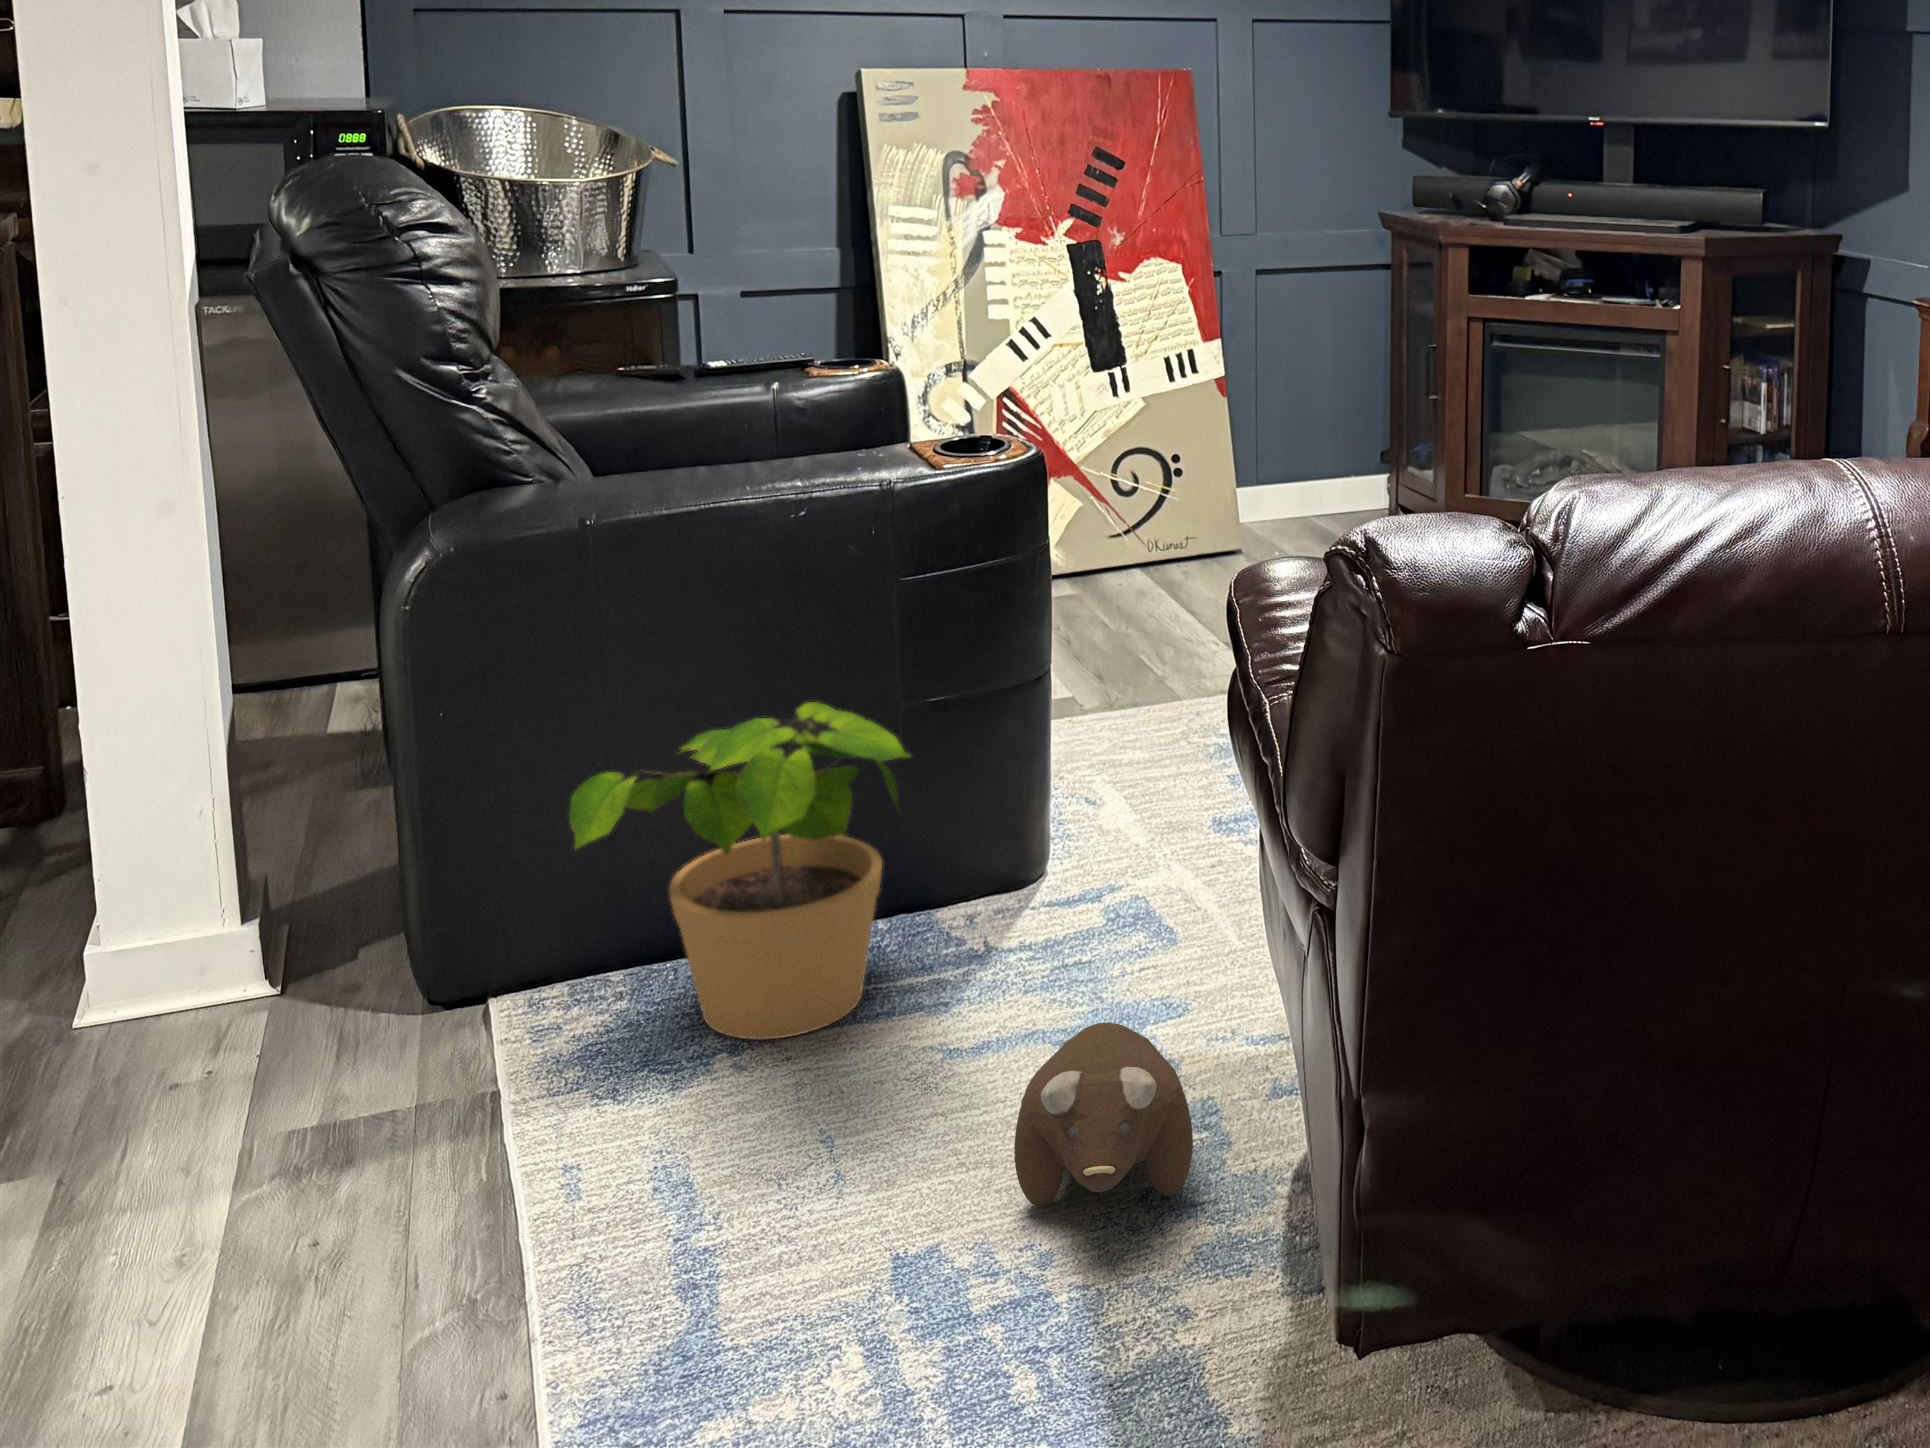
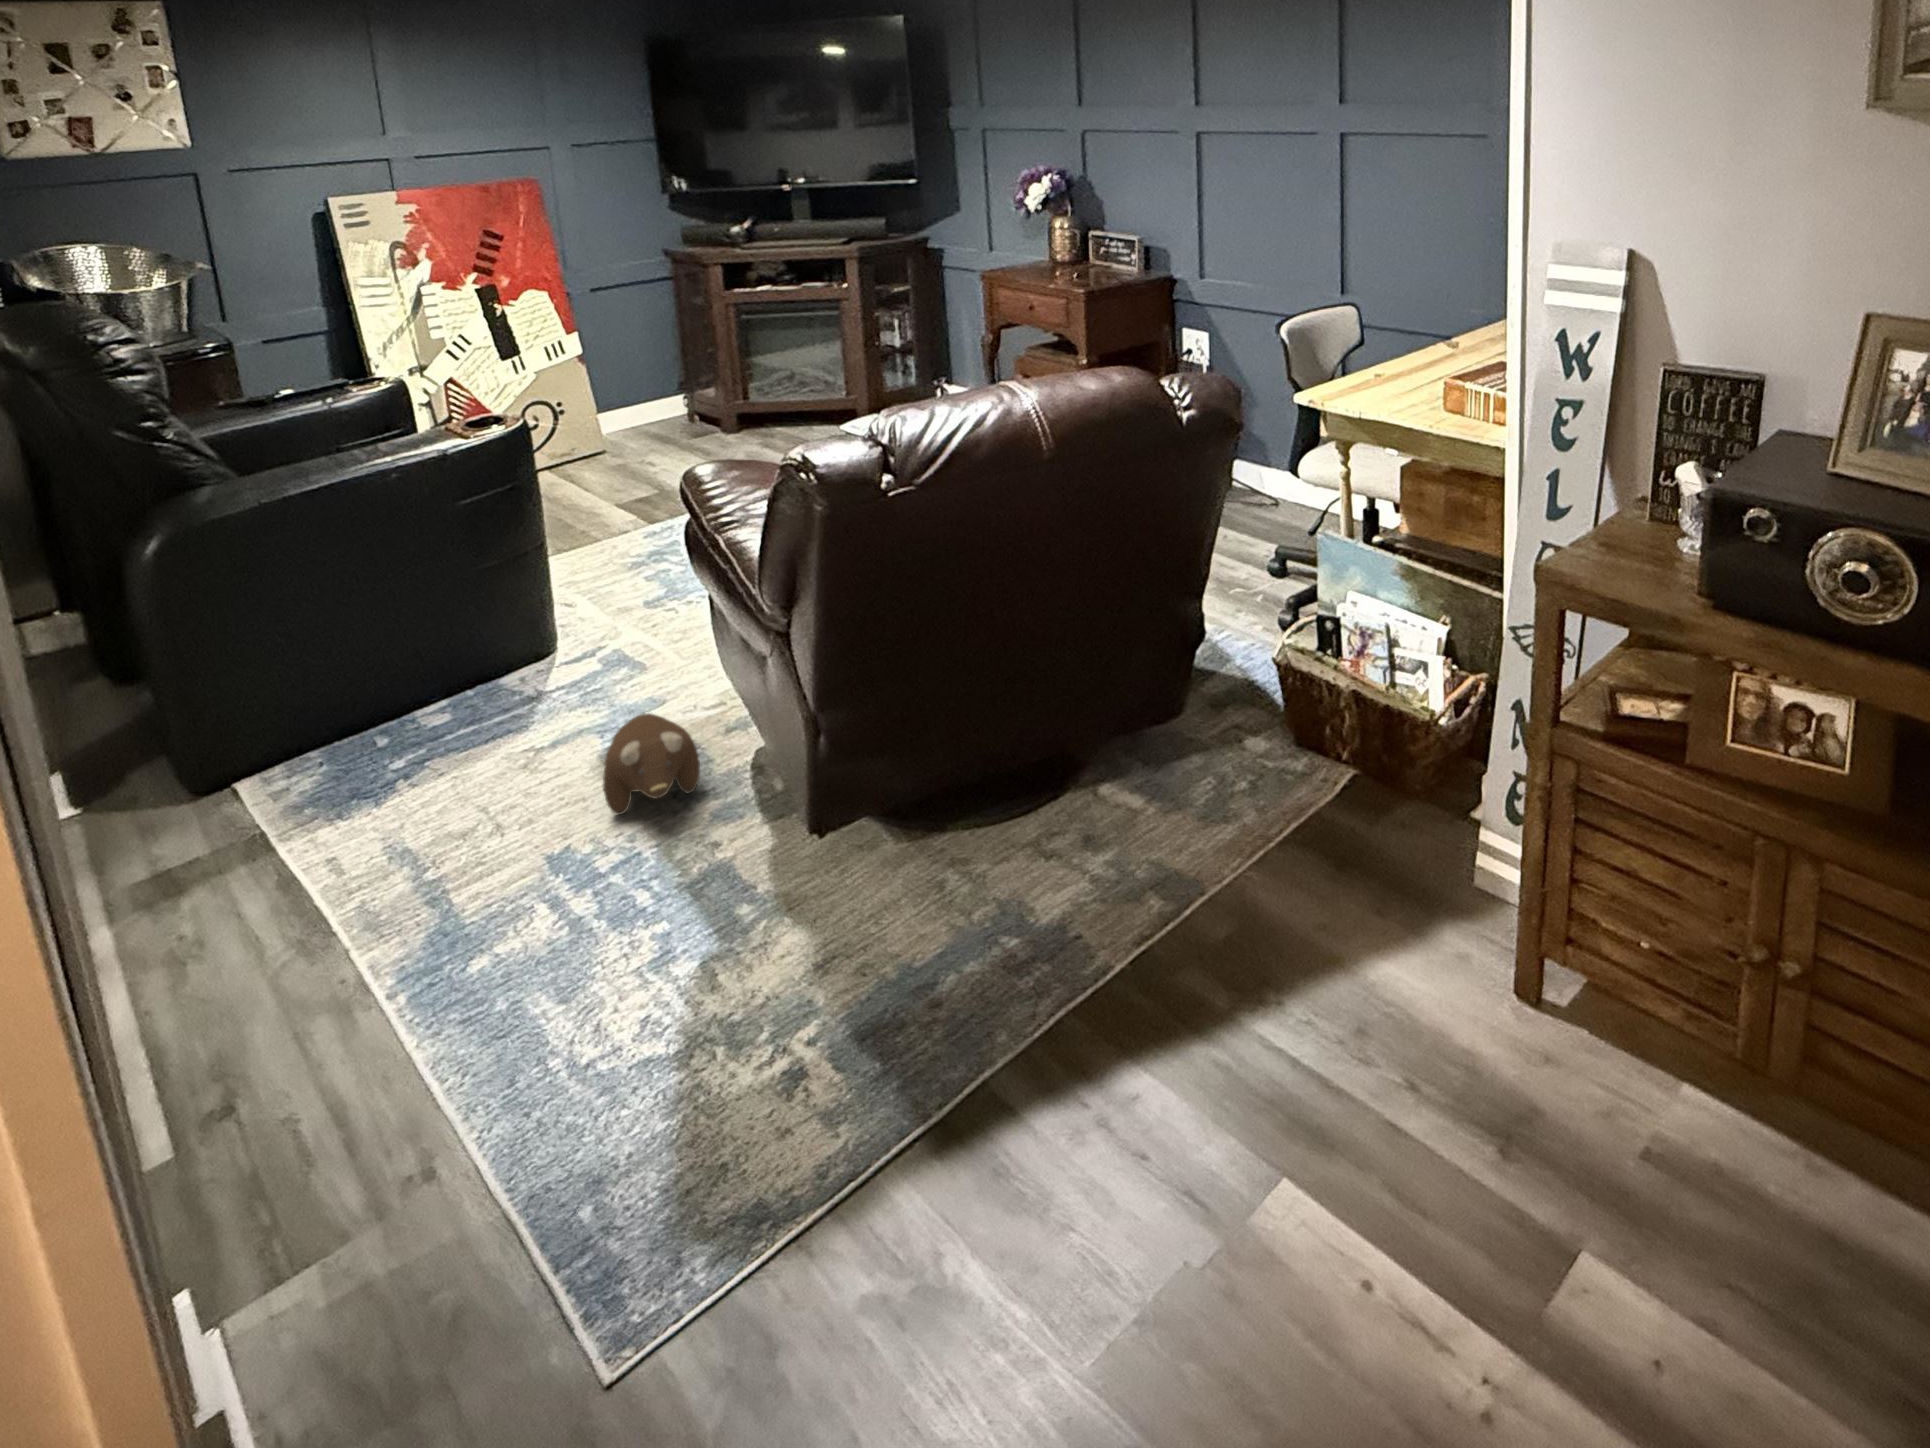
potted plant: present [569,702,911,1040] -> none [284,579,508,772]

